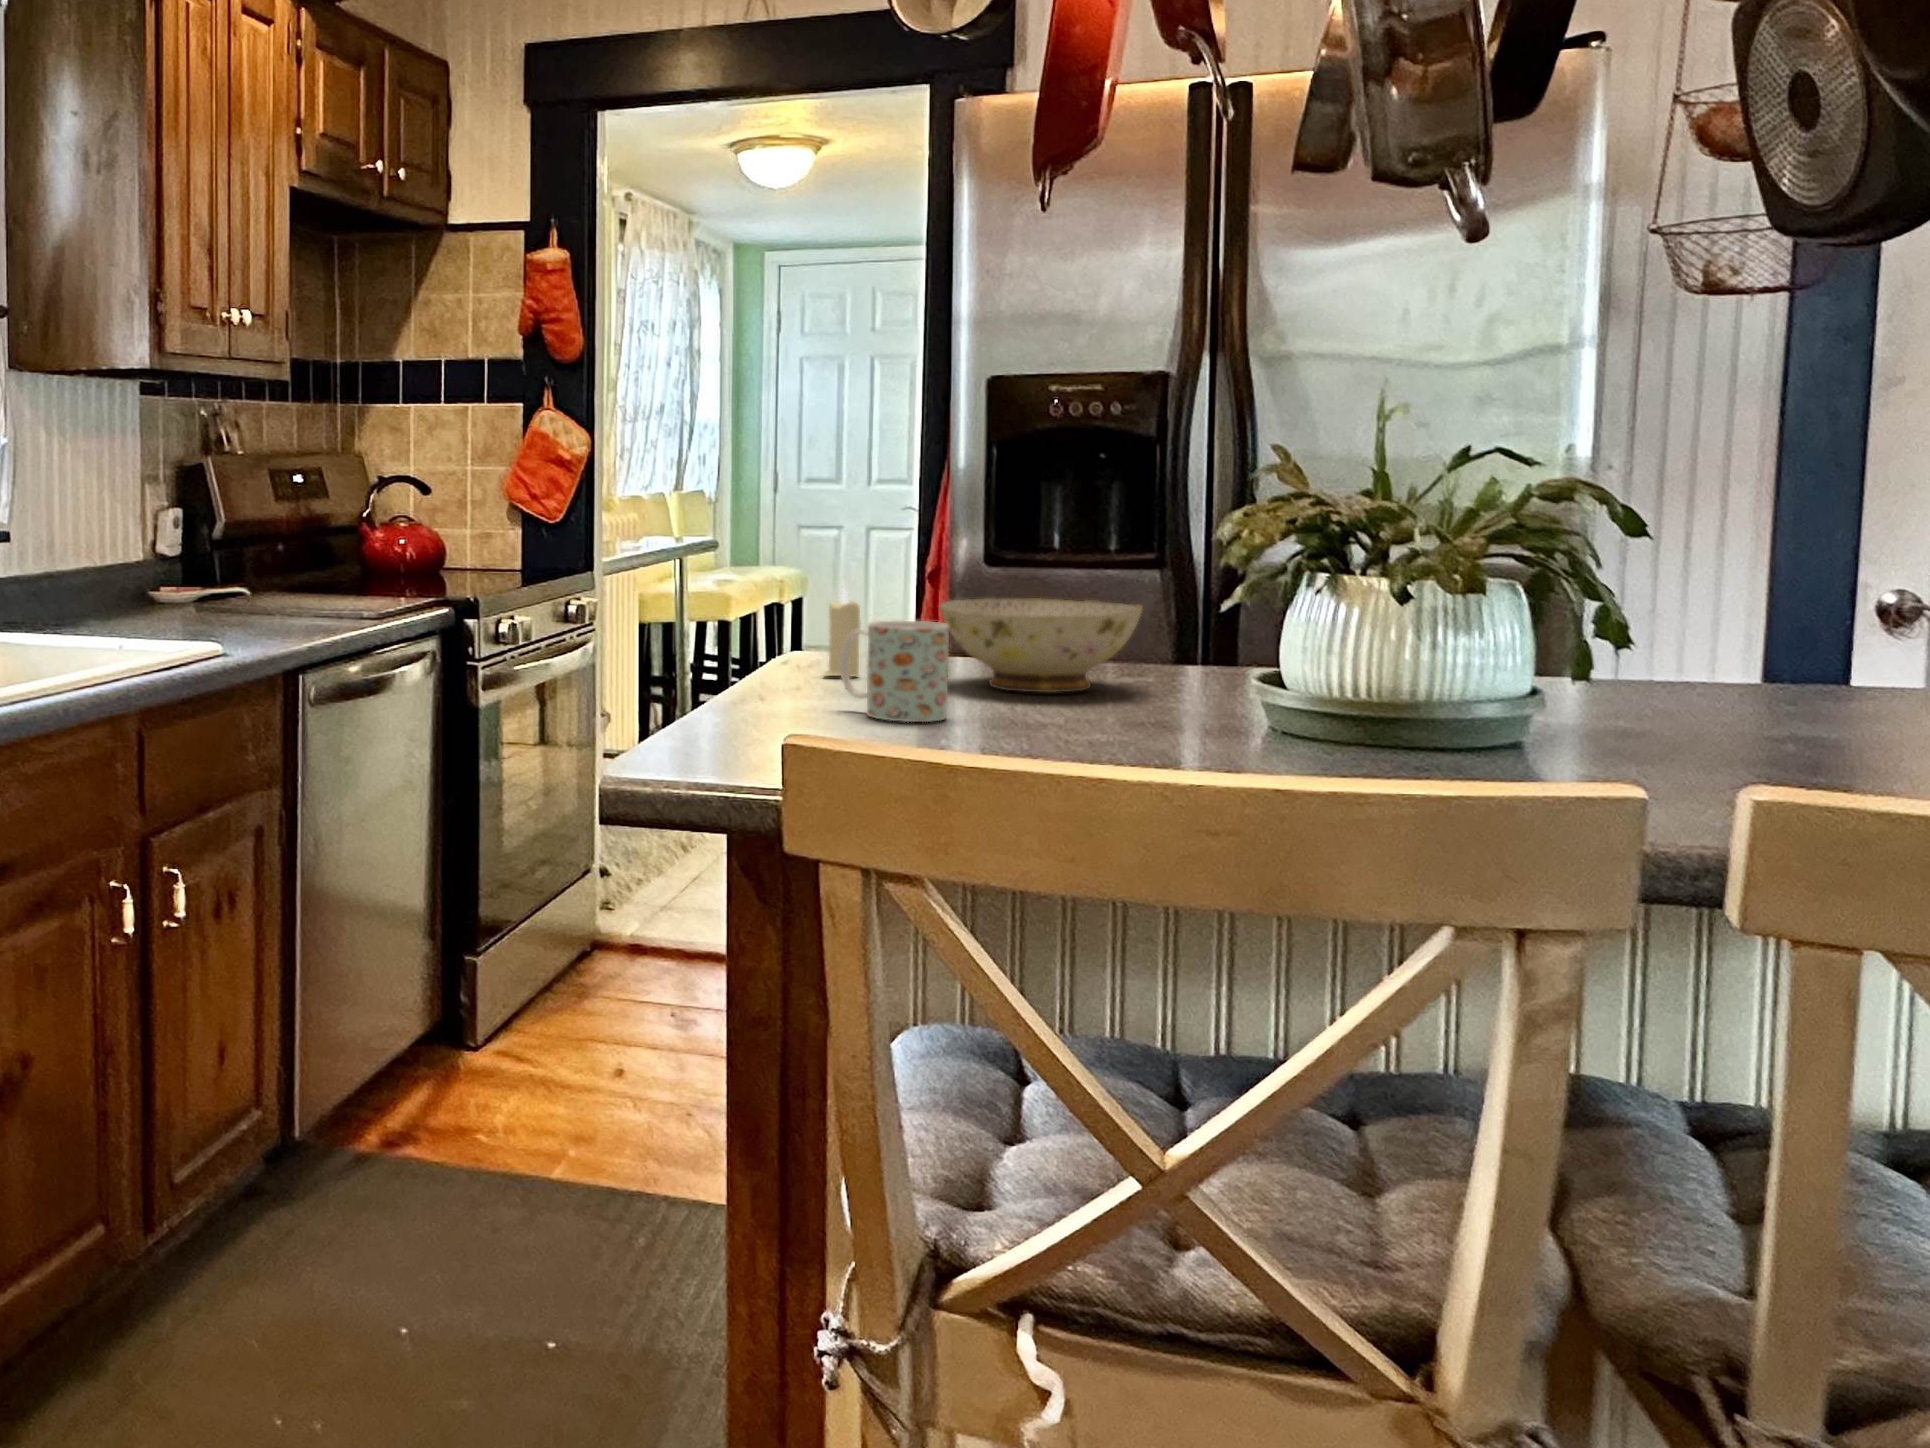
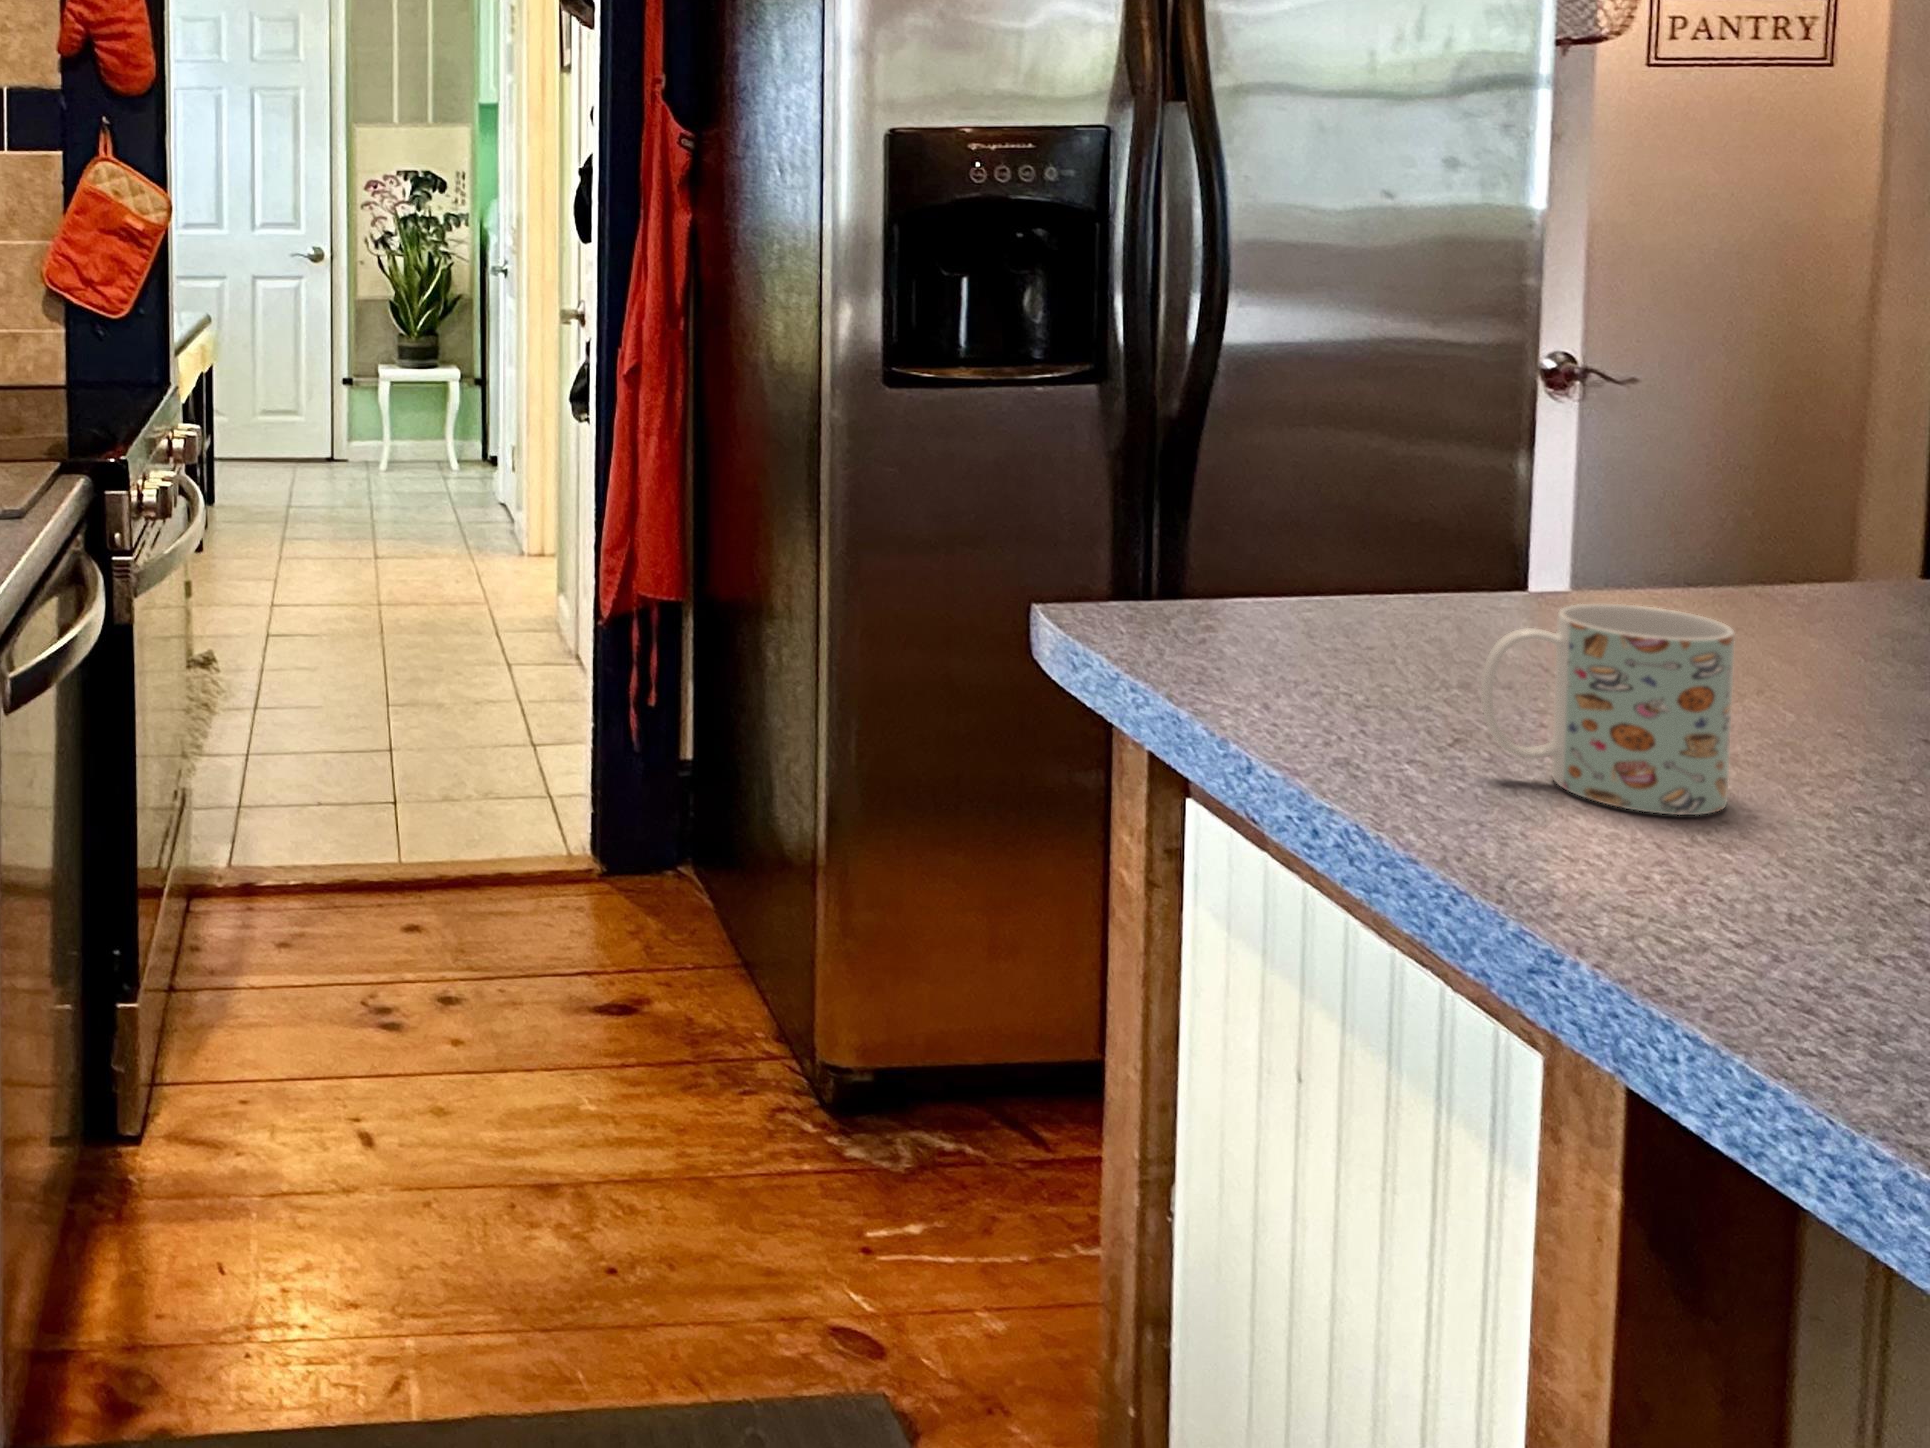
candle: present [825,584,861,677] -> none [1157,492,1221,659]
ceramic bowl: present [940,598,1143,692] -> none [1346,496,1713,675]

